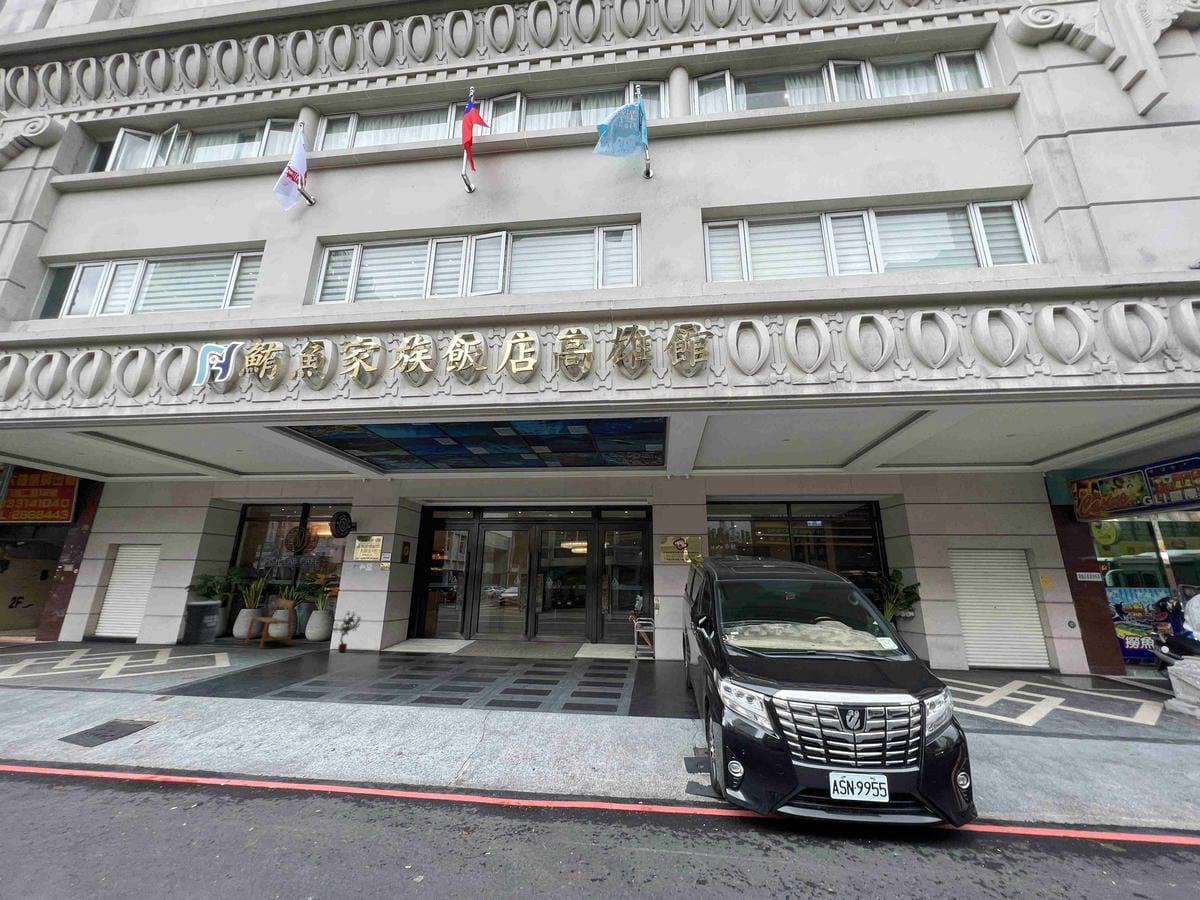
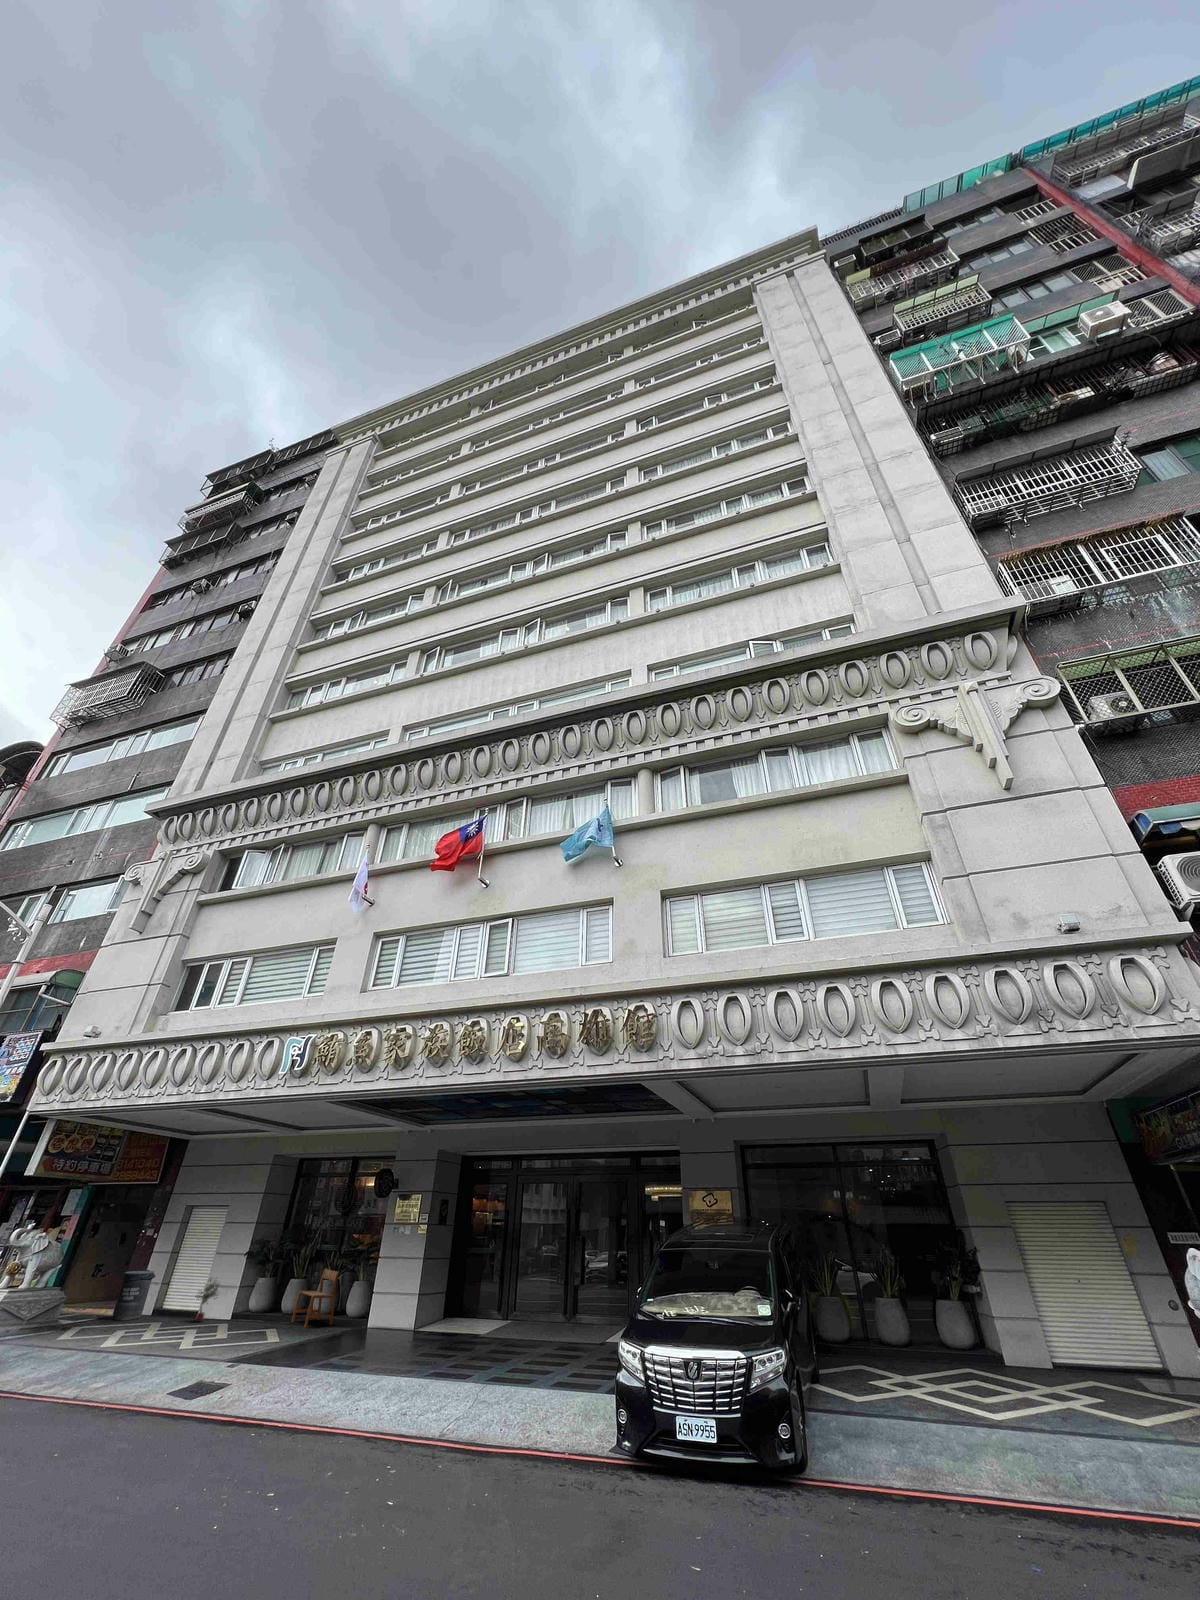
trash can: present [182,600,221,645] -> present [112,1270,155,1320]
potted tree: present [332,612,361,652] -> present [195,1278,219,1322]

